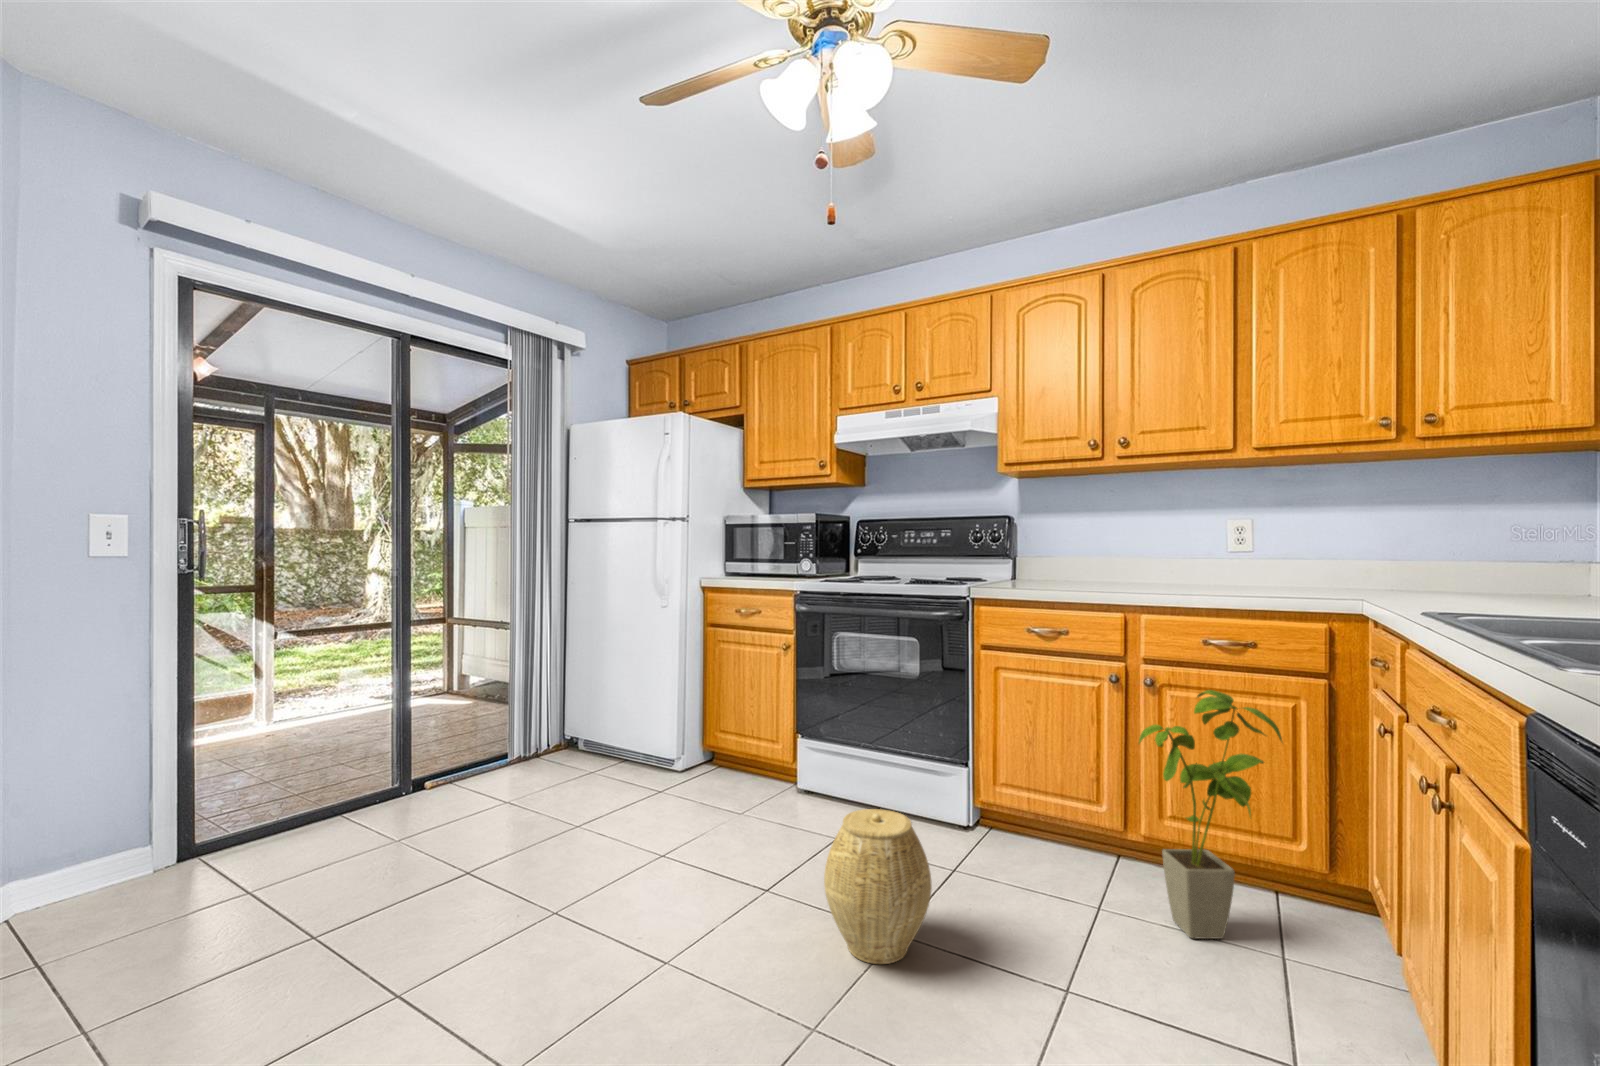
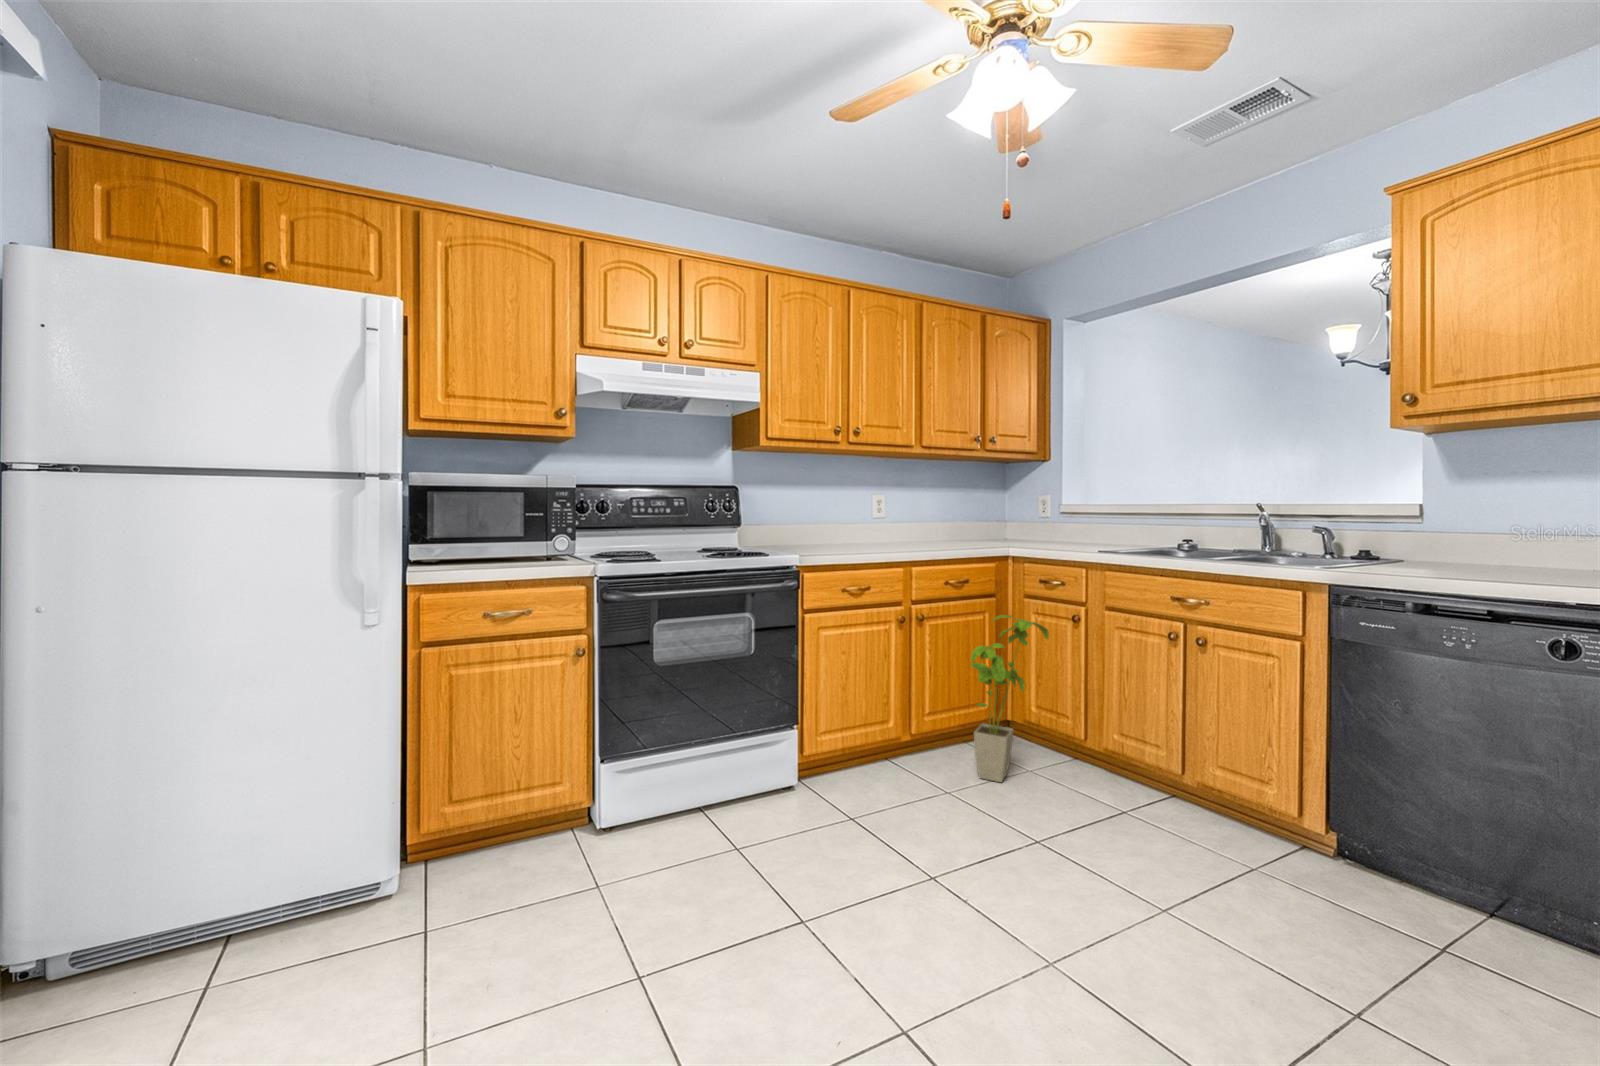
woven basket: present [824,809,932,964] -> none [901,768,1001,909]

